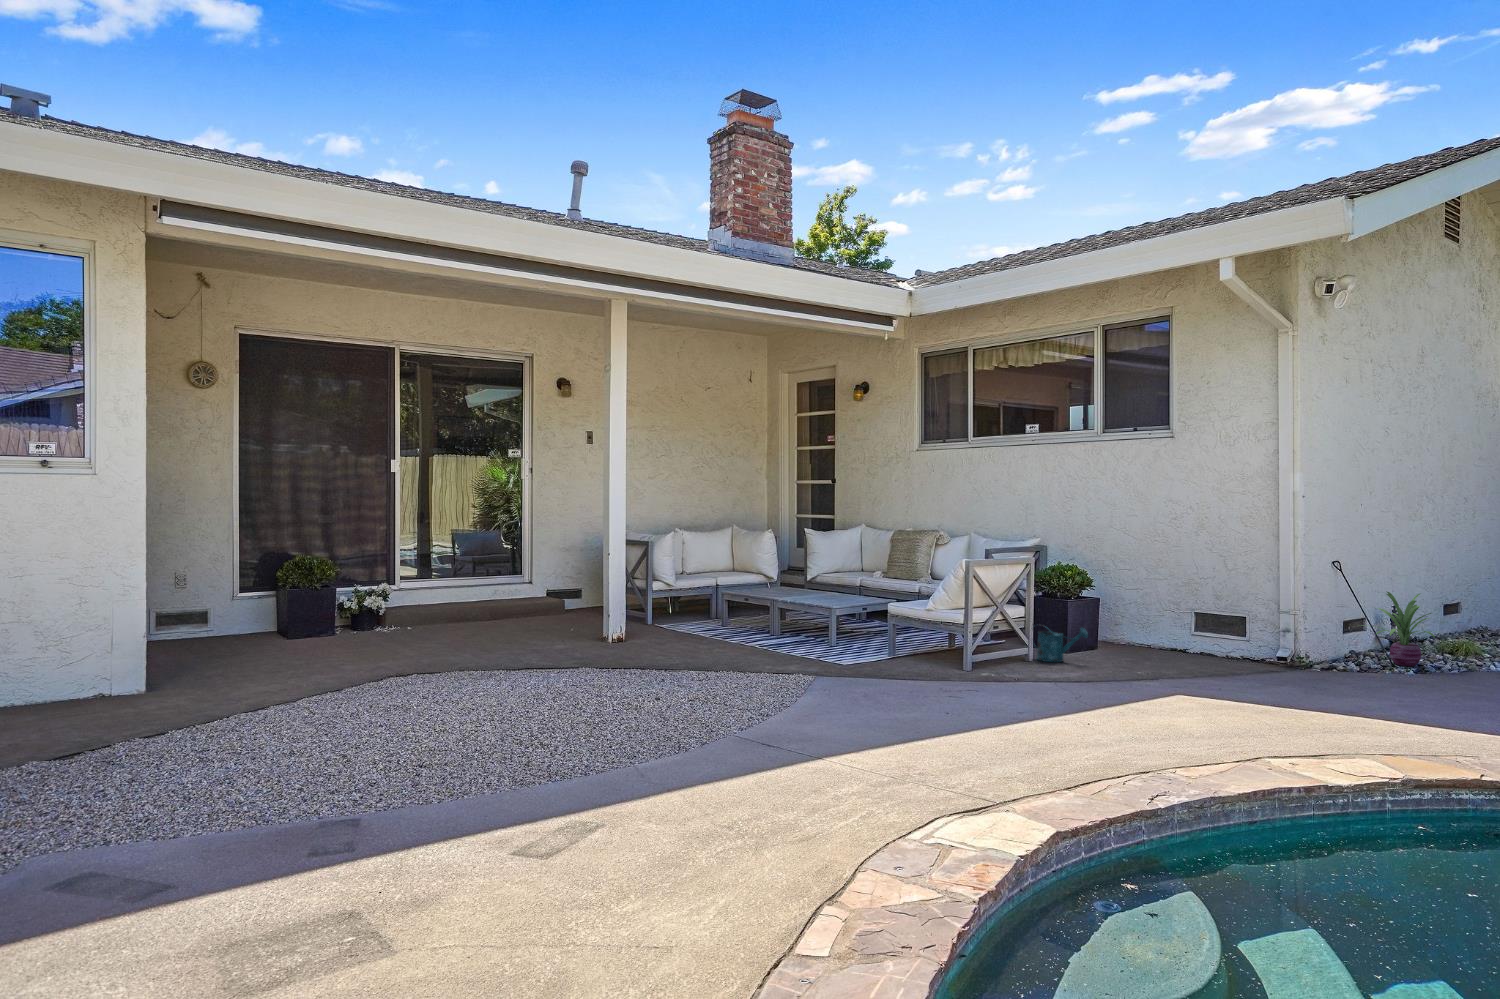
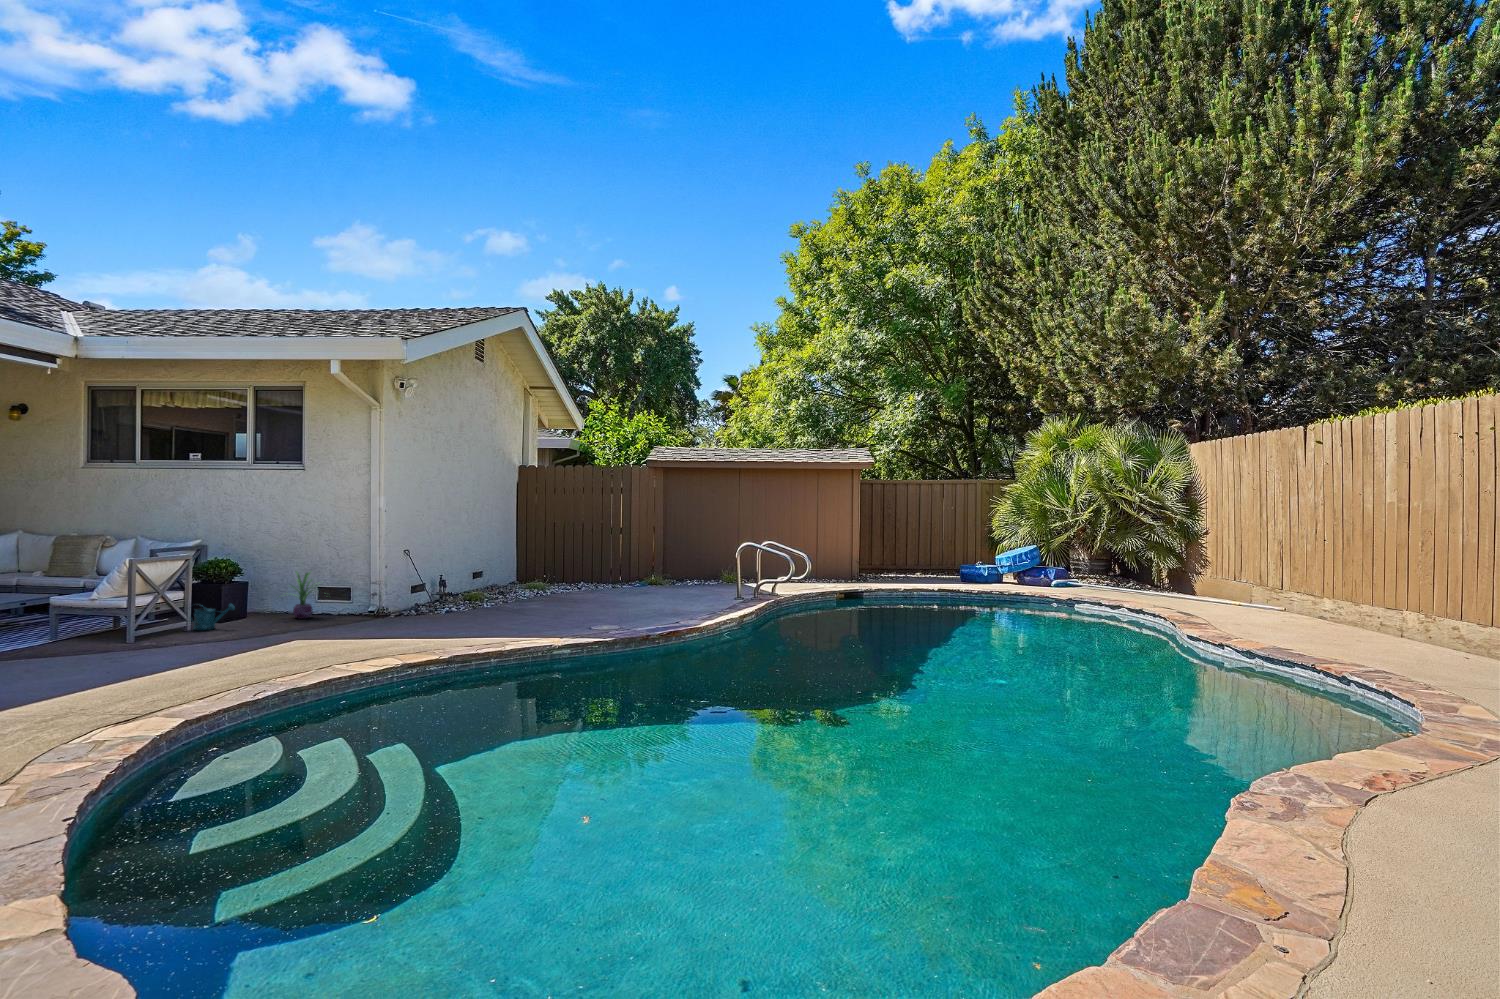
decorative plant: present [1376,592,1435,666] -> present [292,571,313,619]

